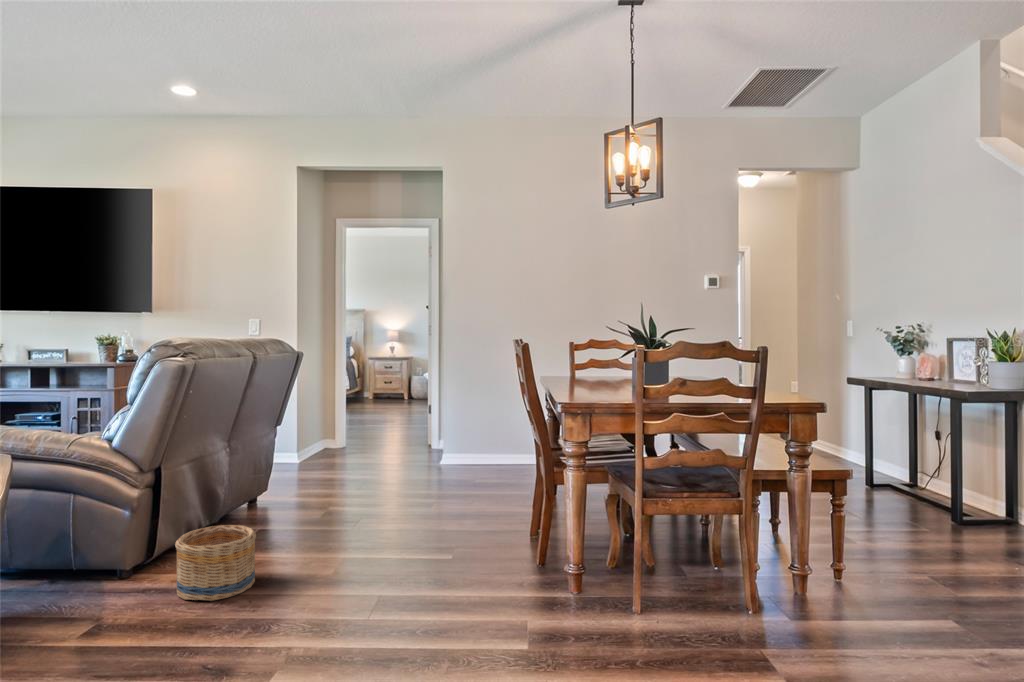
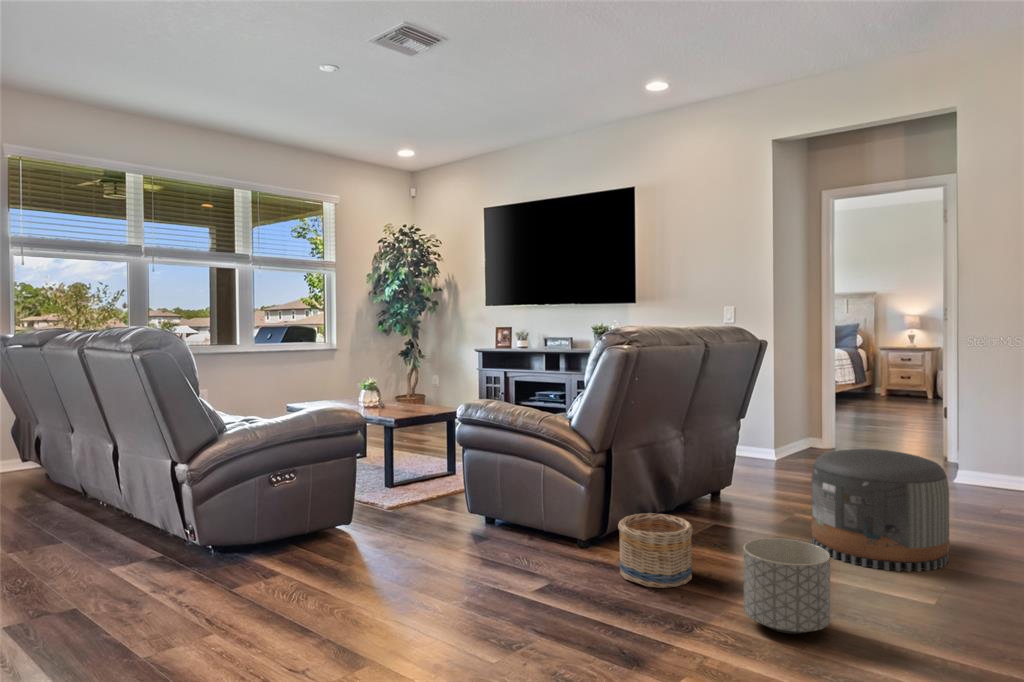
pouf: none [349,441,448,537] -> present [811,449,949,572]
planter: none [313,524,385,606] -> present [743,538,830,634]

